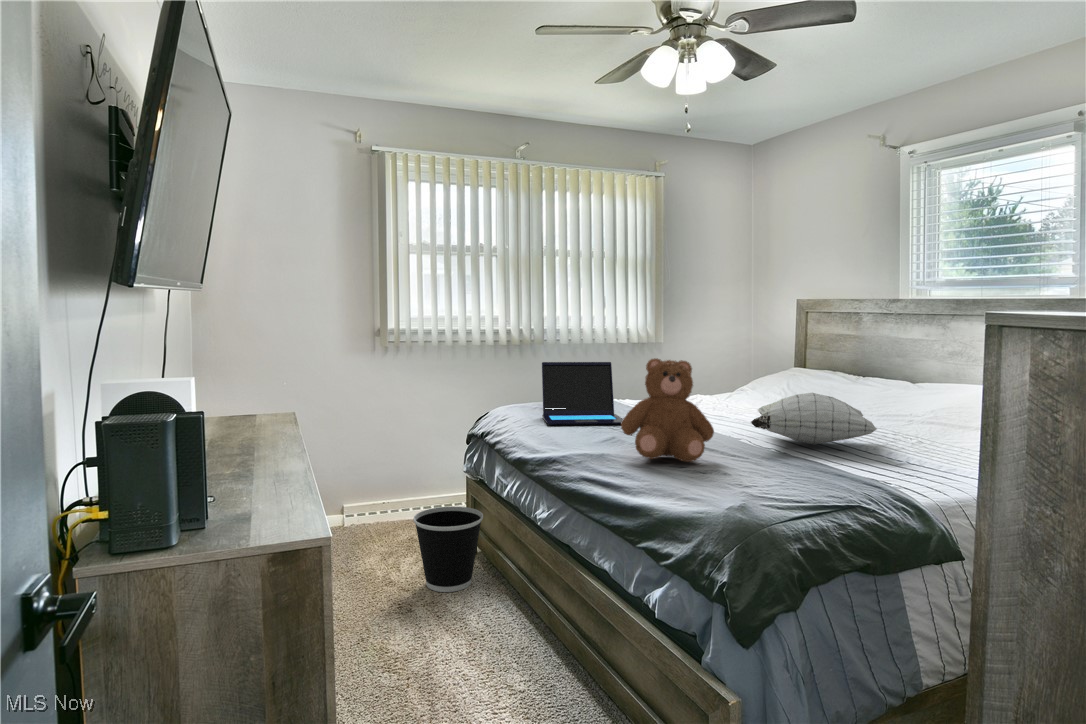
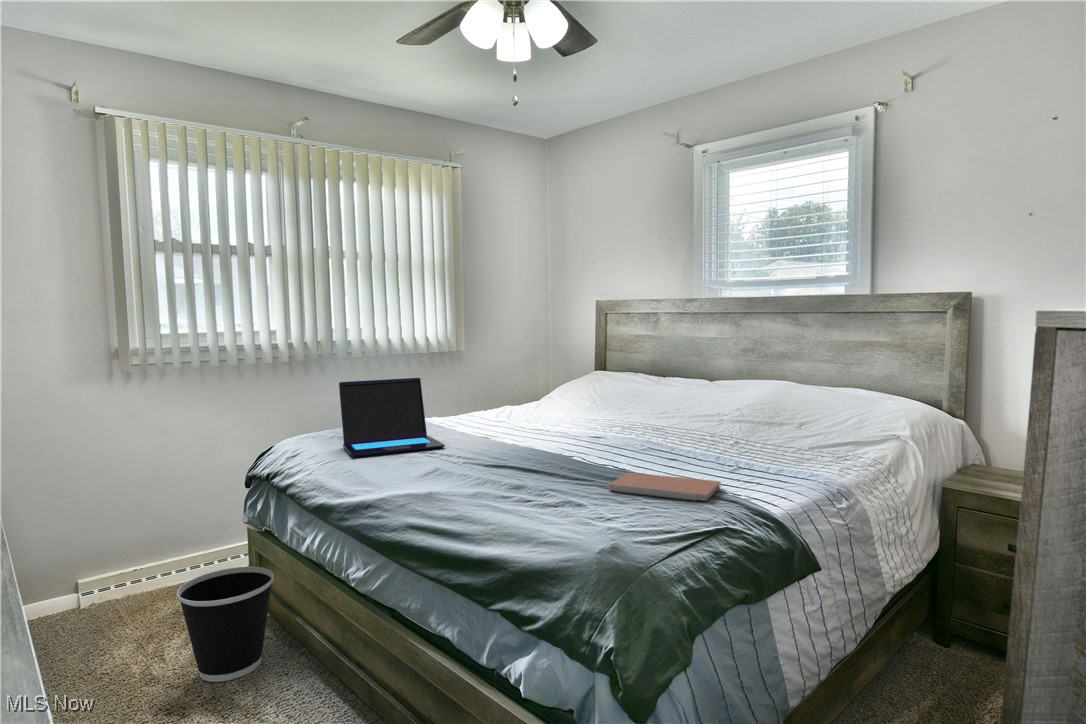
teddy bear: present [621,358,714,462] -> none [449,374,555,493]
pillow: present [751,393,877,444] -> none [582,401,707,454]
notebook: none [761,456,878,485] -> present [608,473,721,501]

